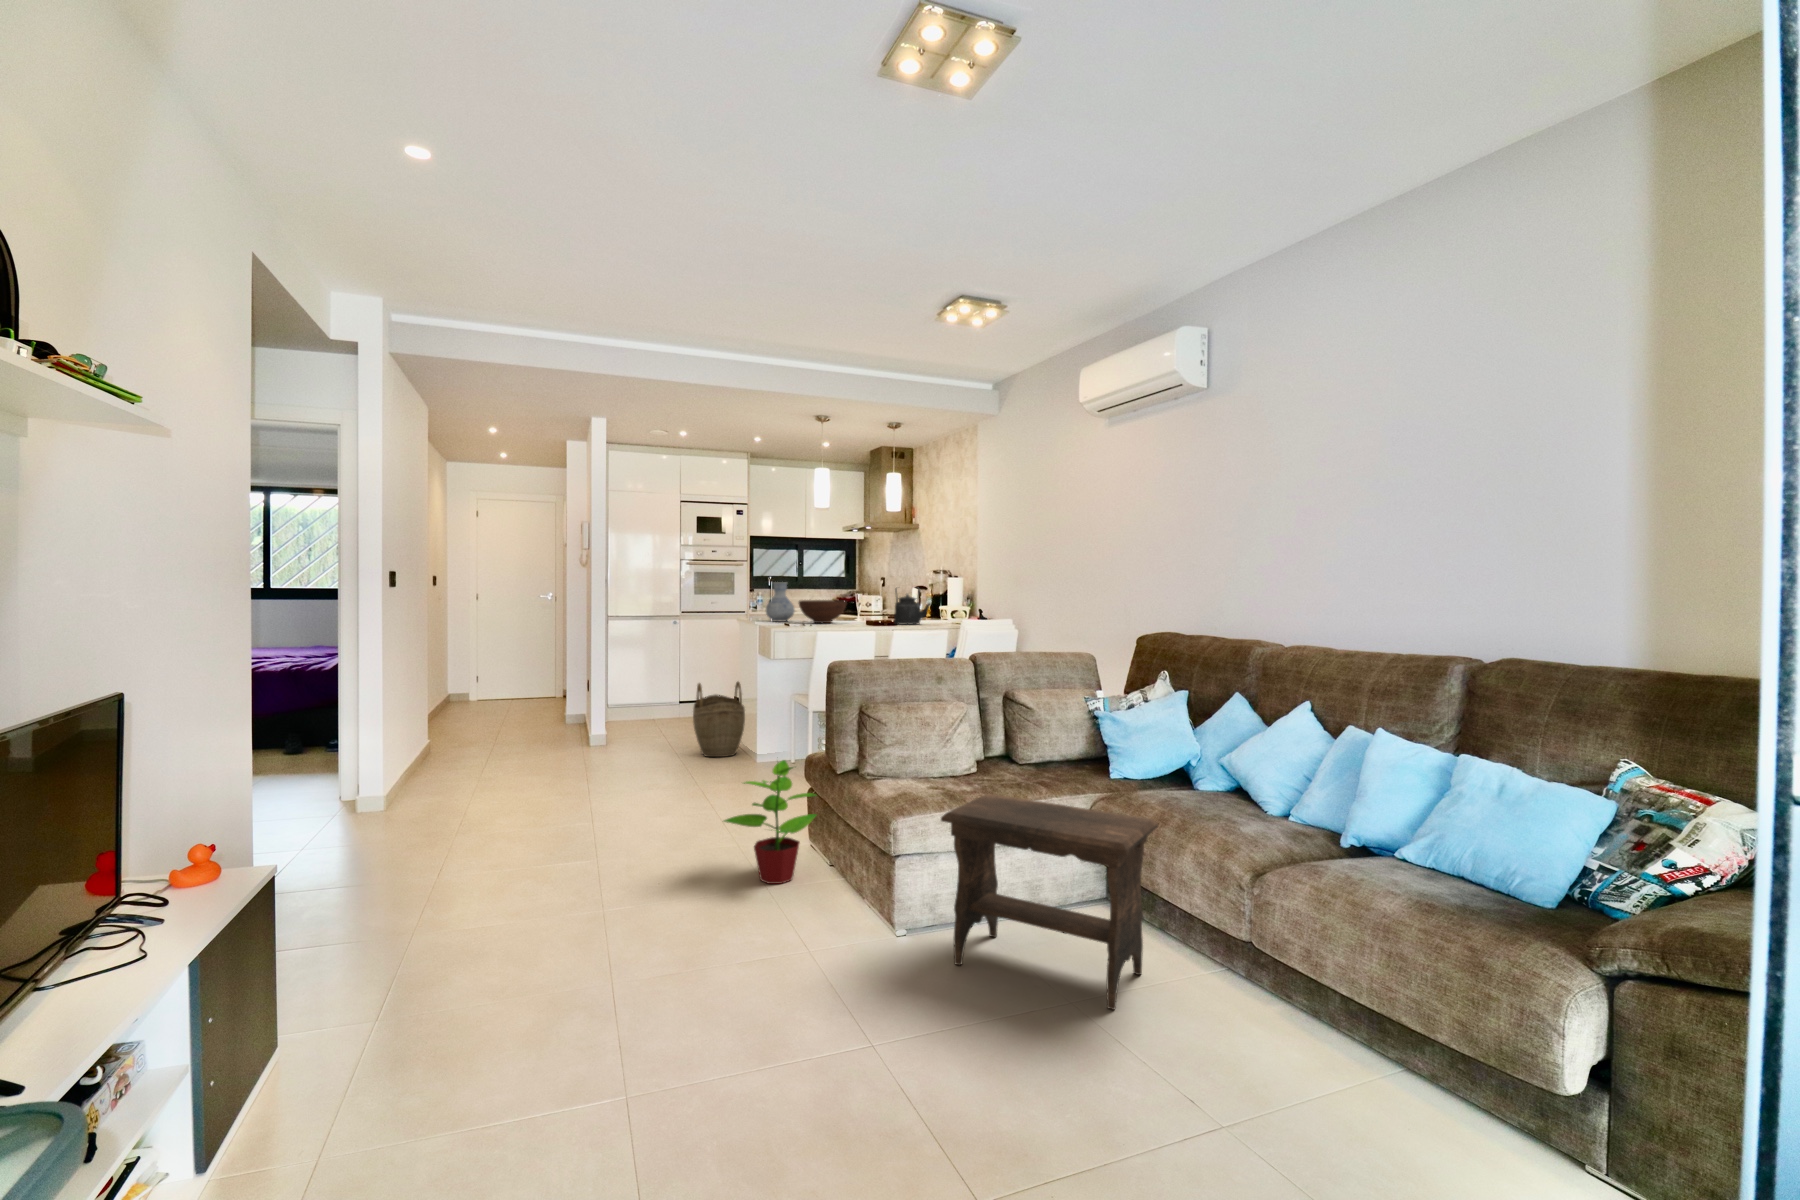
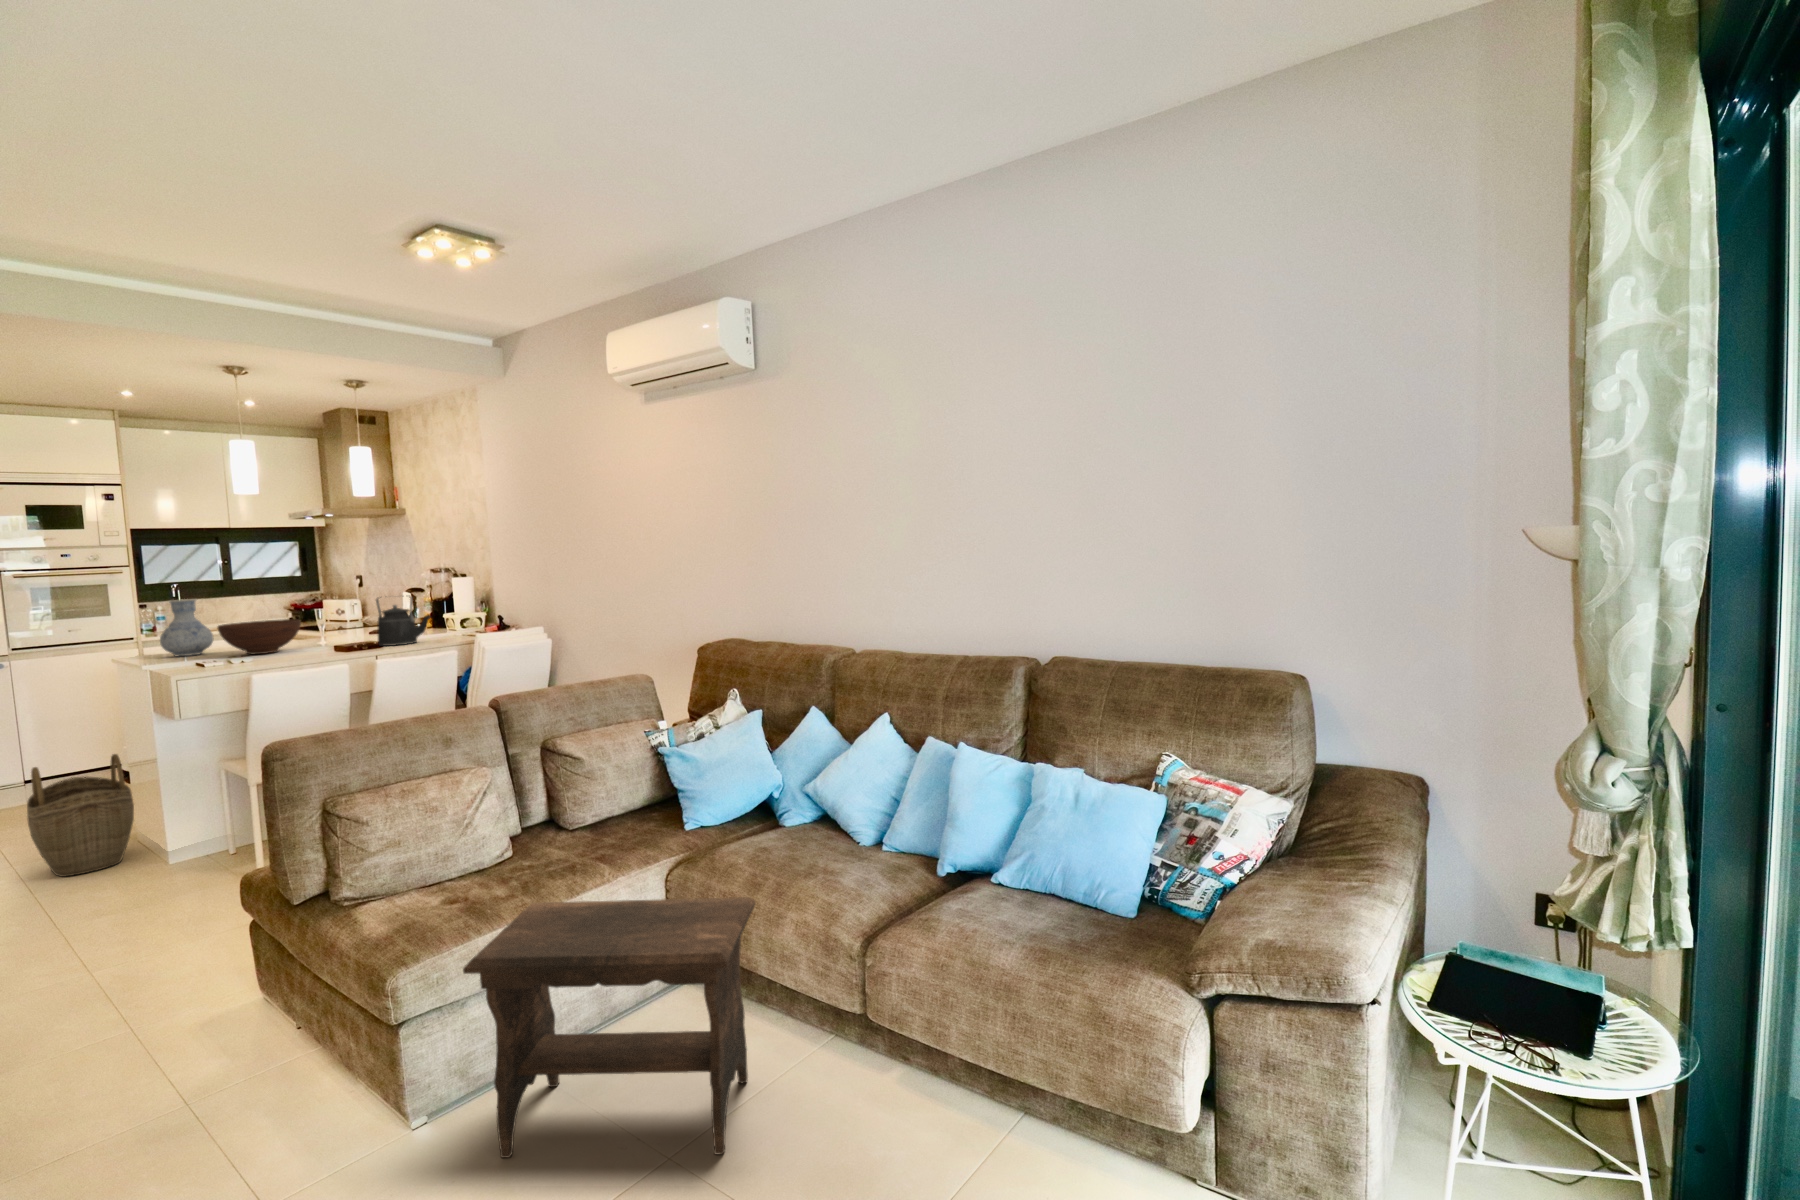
potted plant: present [724,760,816,884] -> none [69,904,261,1105]

